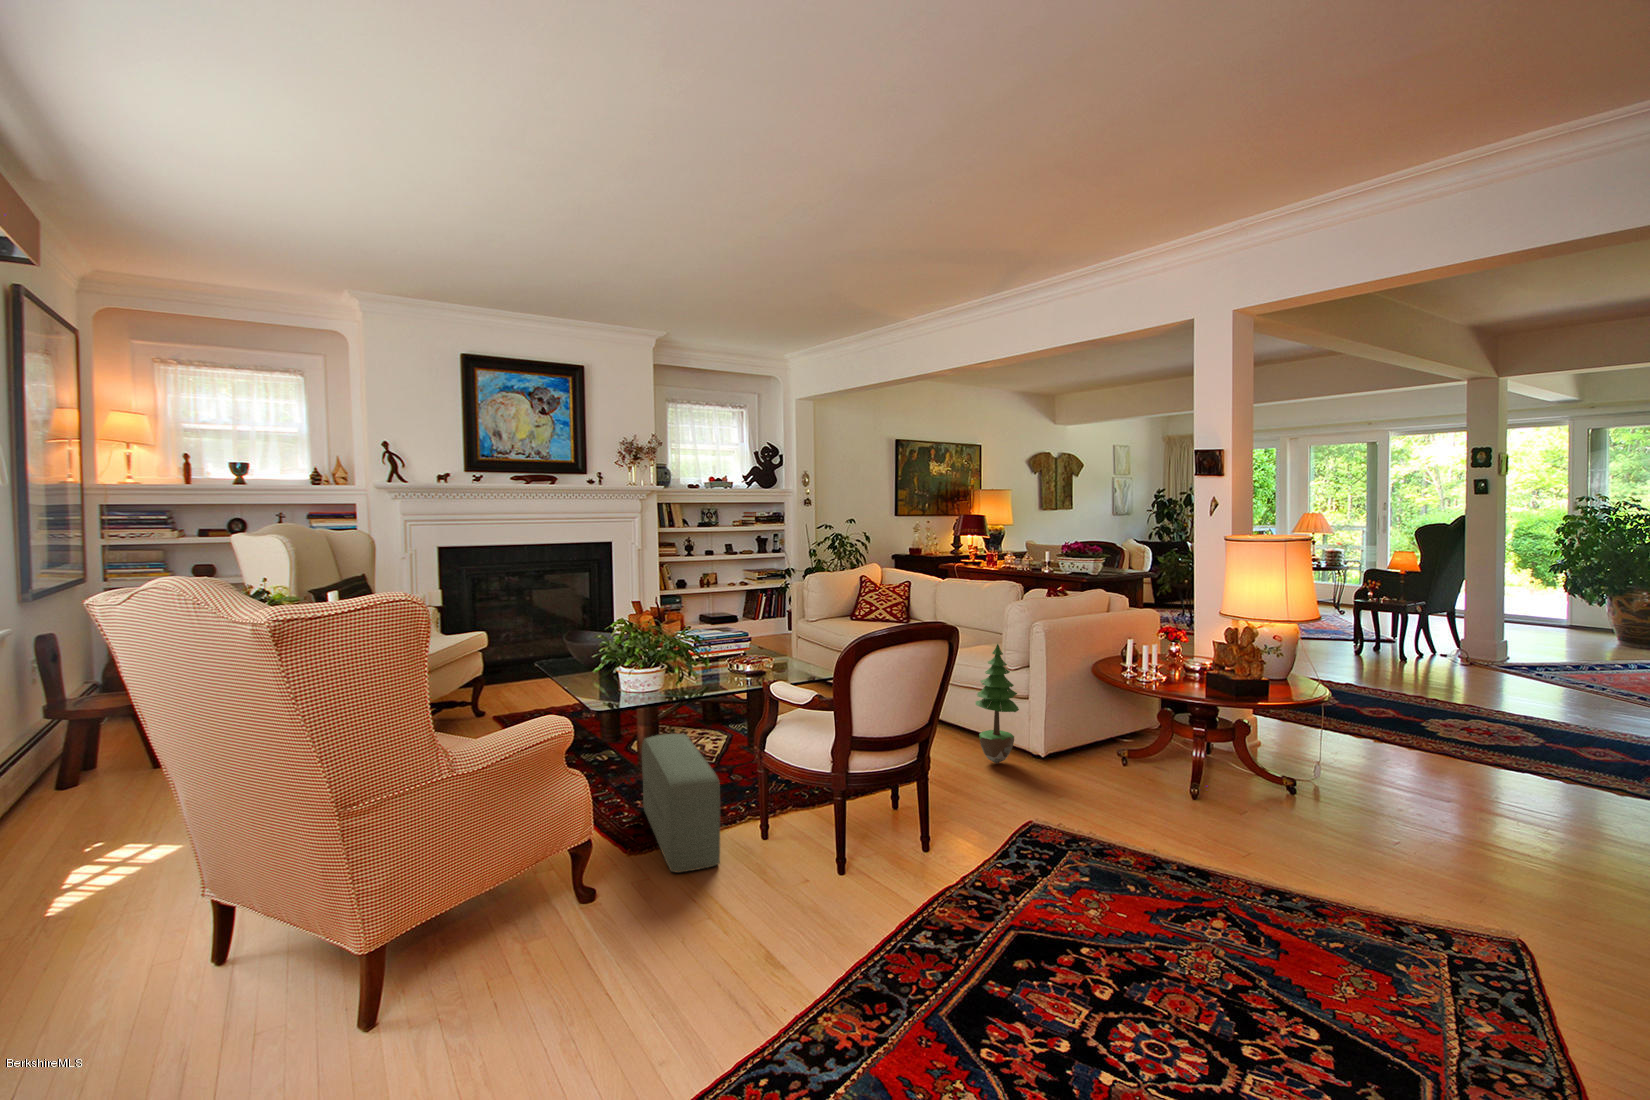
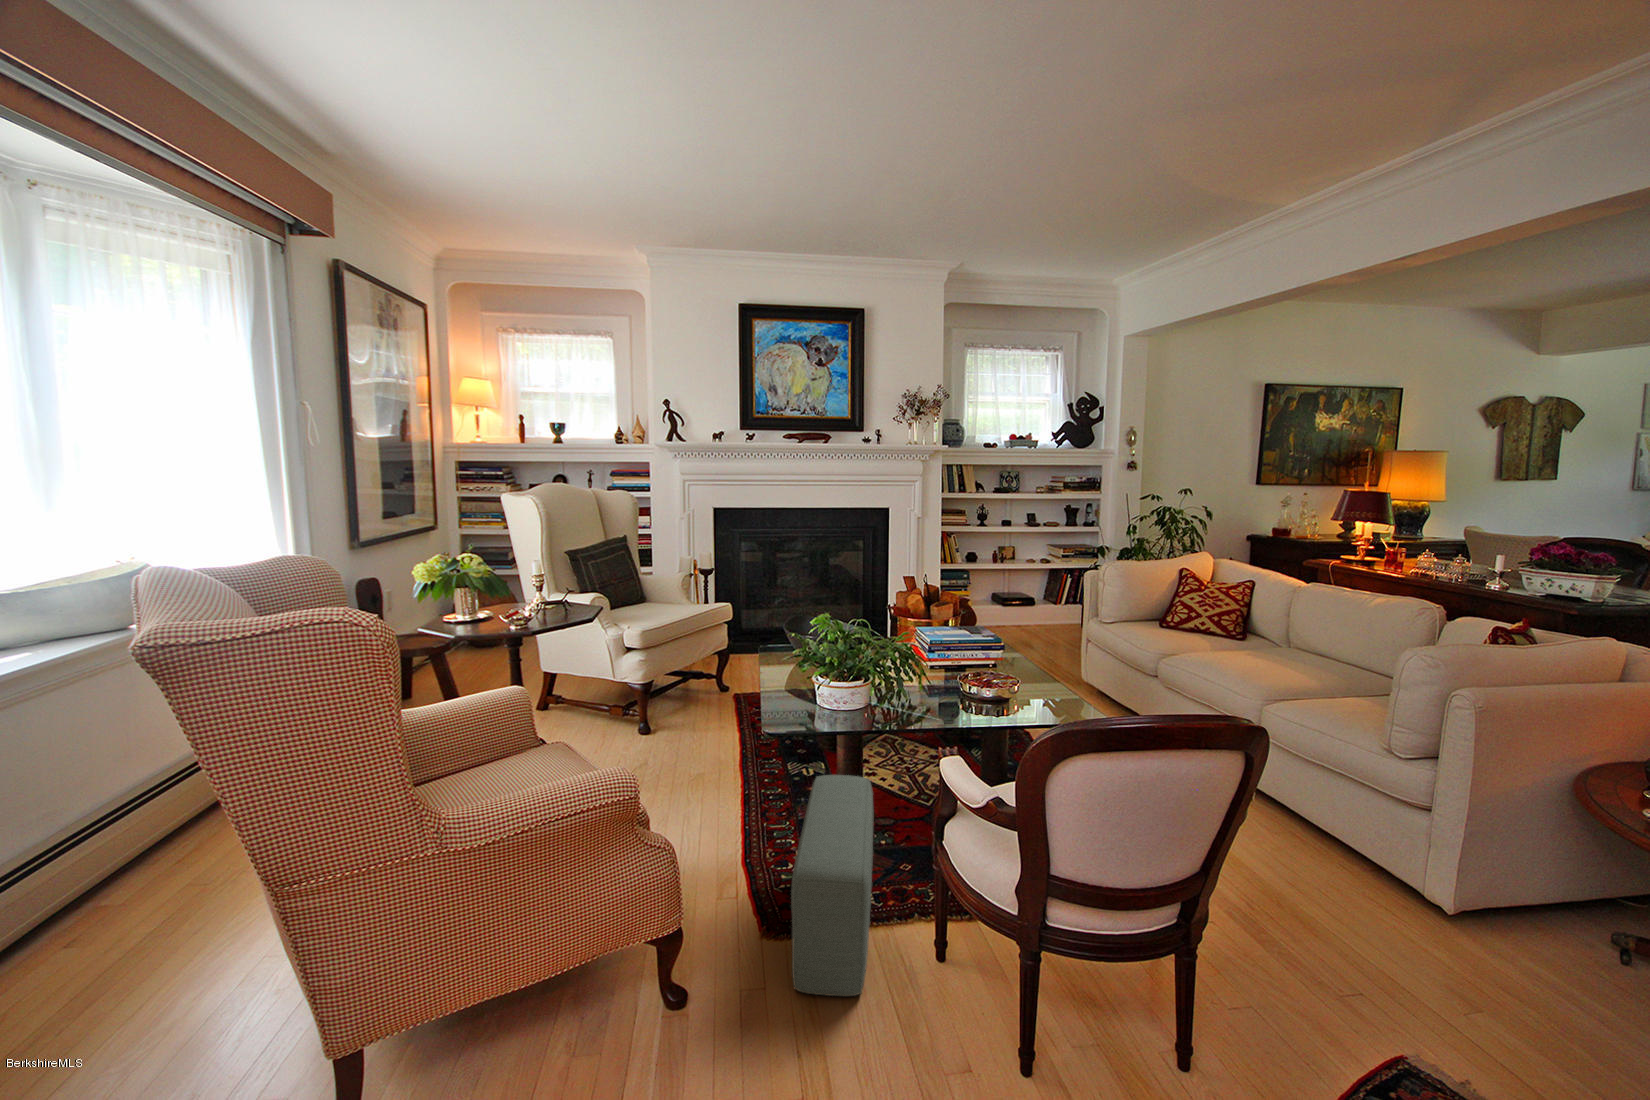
potted tree: present [976,644,1019,763] -> none [1332,716,1418,905]

